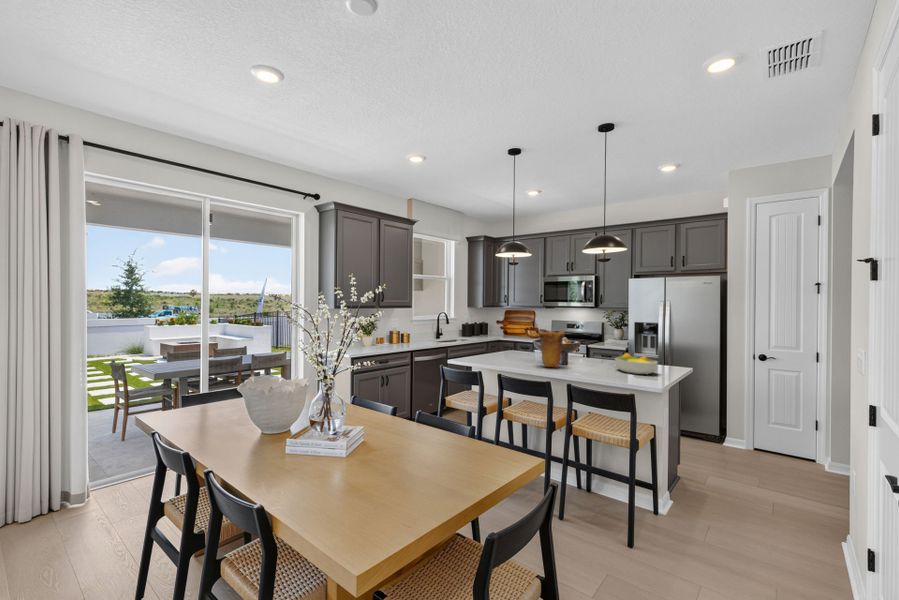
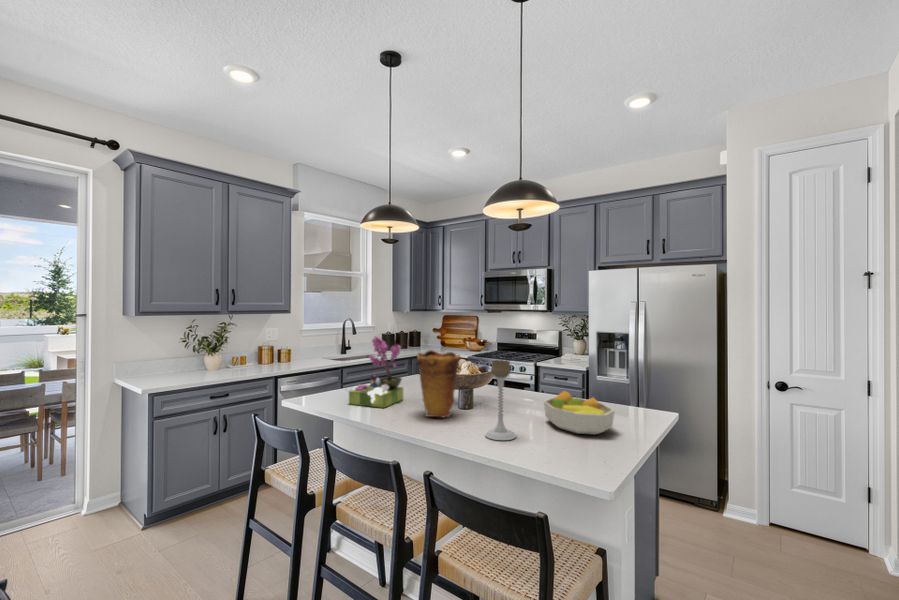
flower arrangement: none [492,321,522,364] -> present [349,336,403,408]
candle holder: none [586,333,604,376] -> present [485,360,516,440]

